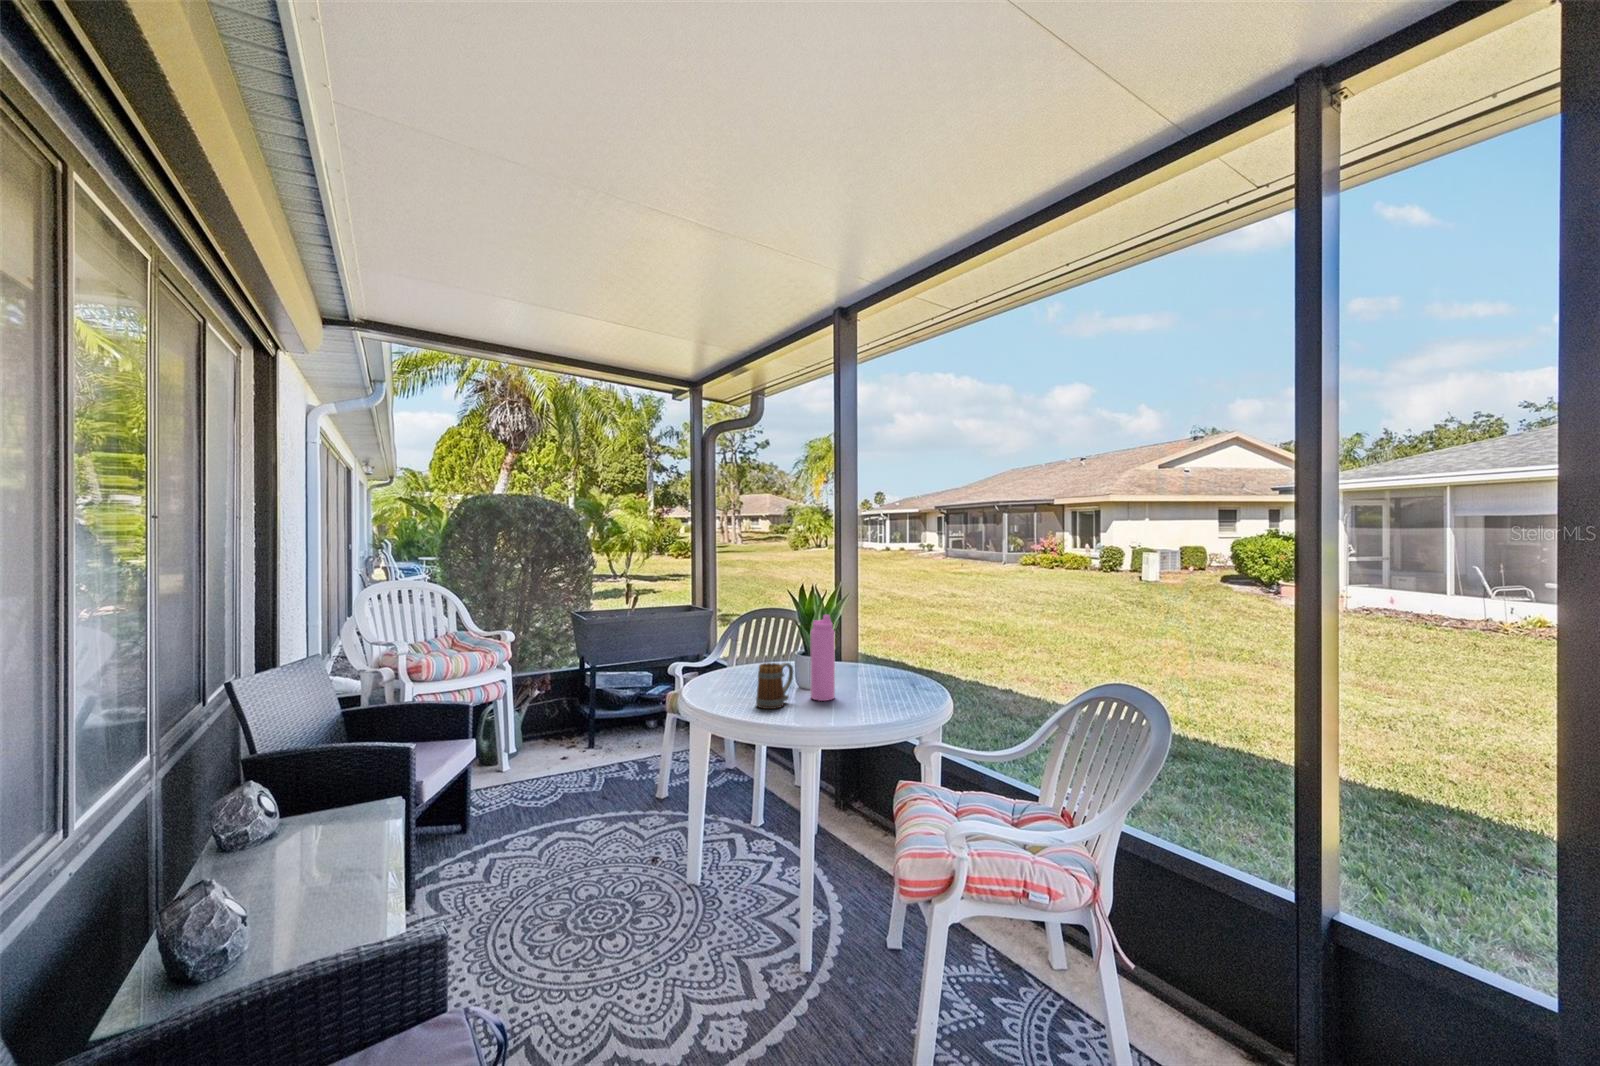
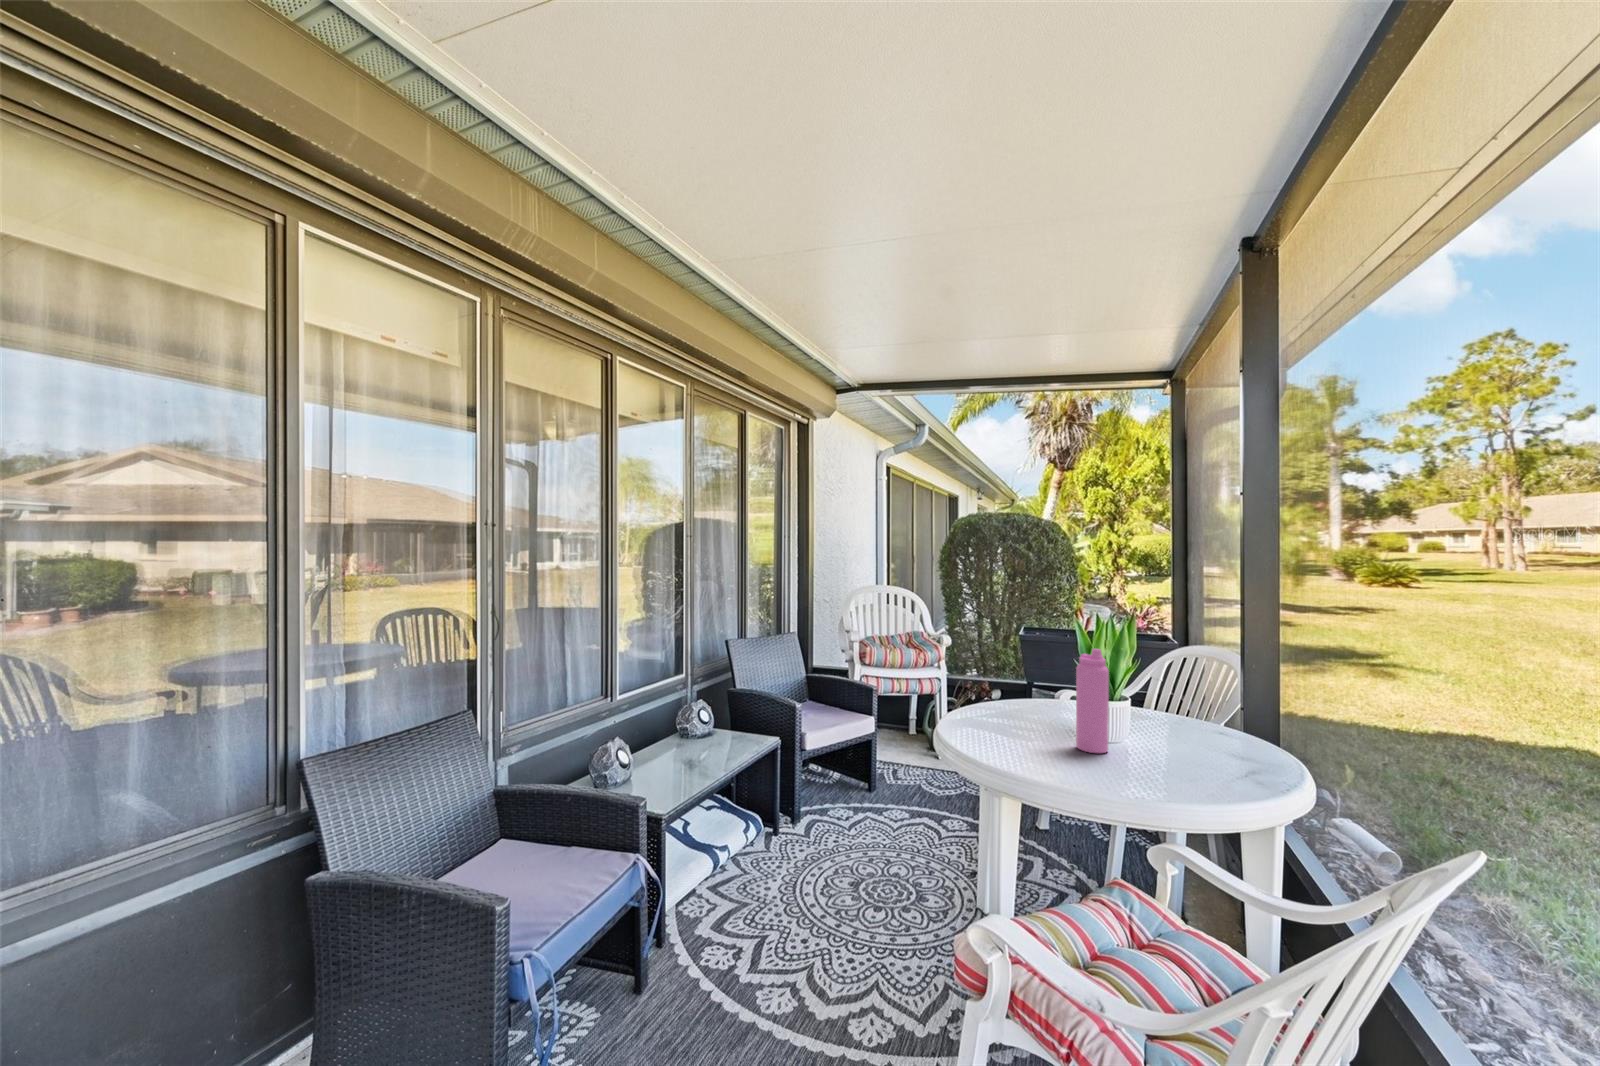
mug: present [756,663,794,709] -> none [1003,691,1053,743]

